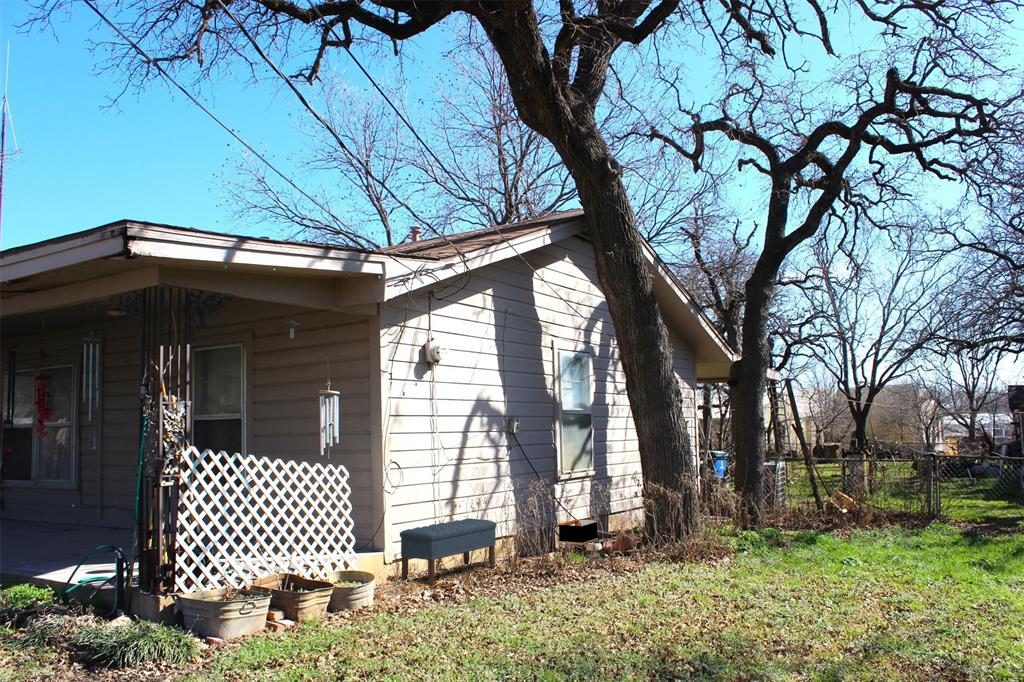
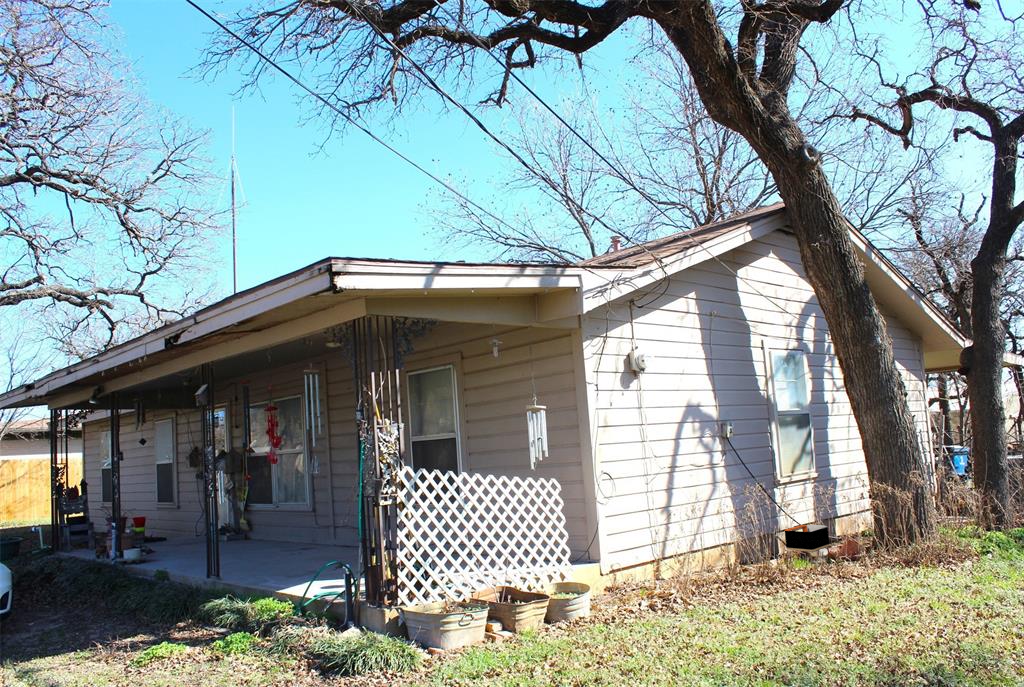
bench: present [400,518,497,585] -> none [614,527,716,597]

